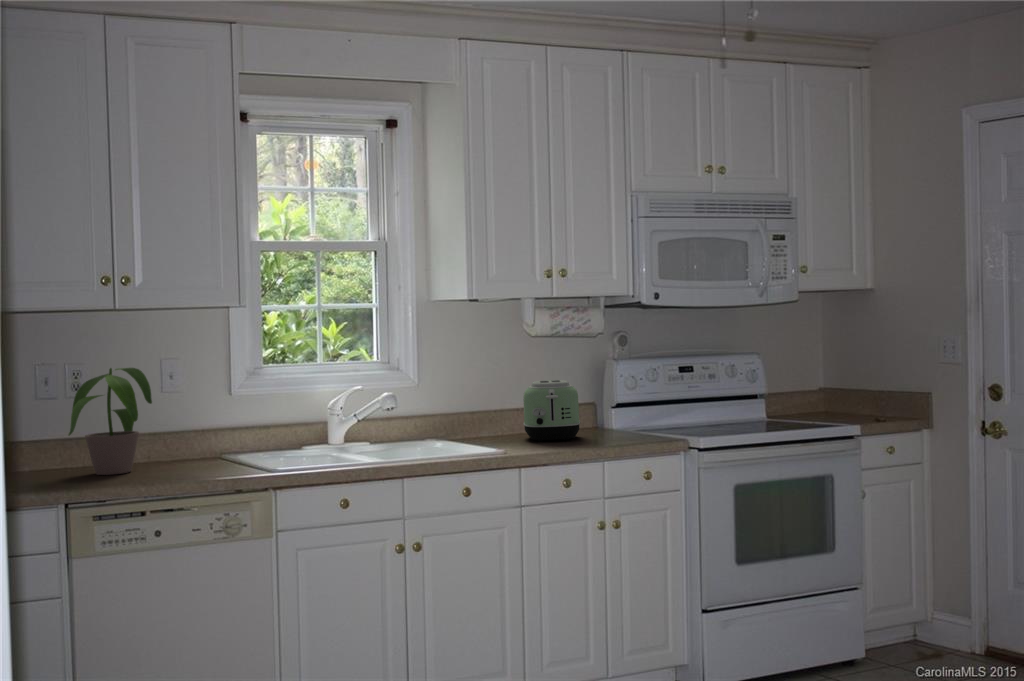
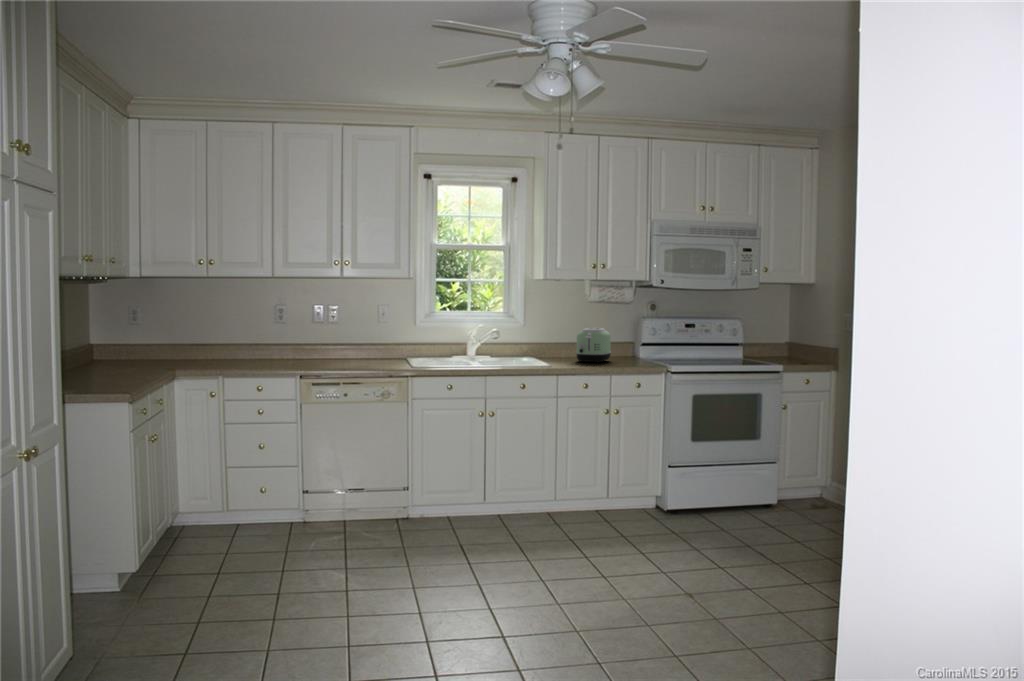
potted plant: present [69,368,152,475] -> none [321,310,380,363]

